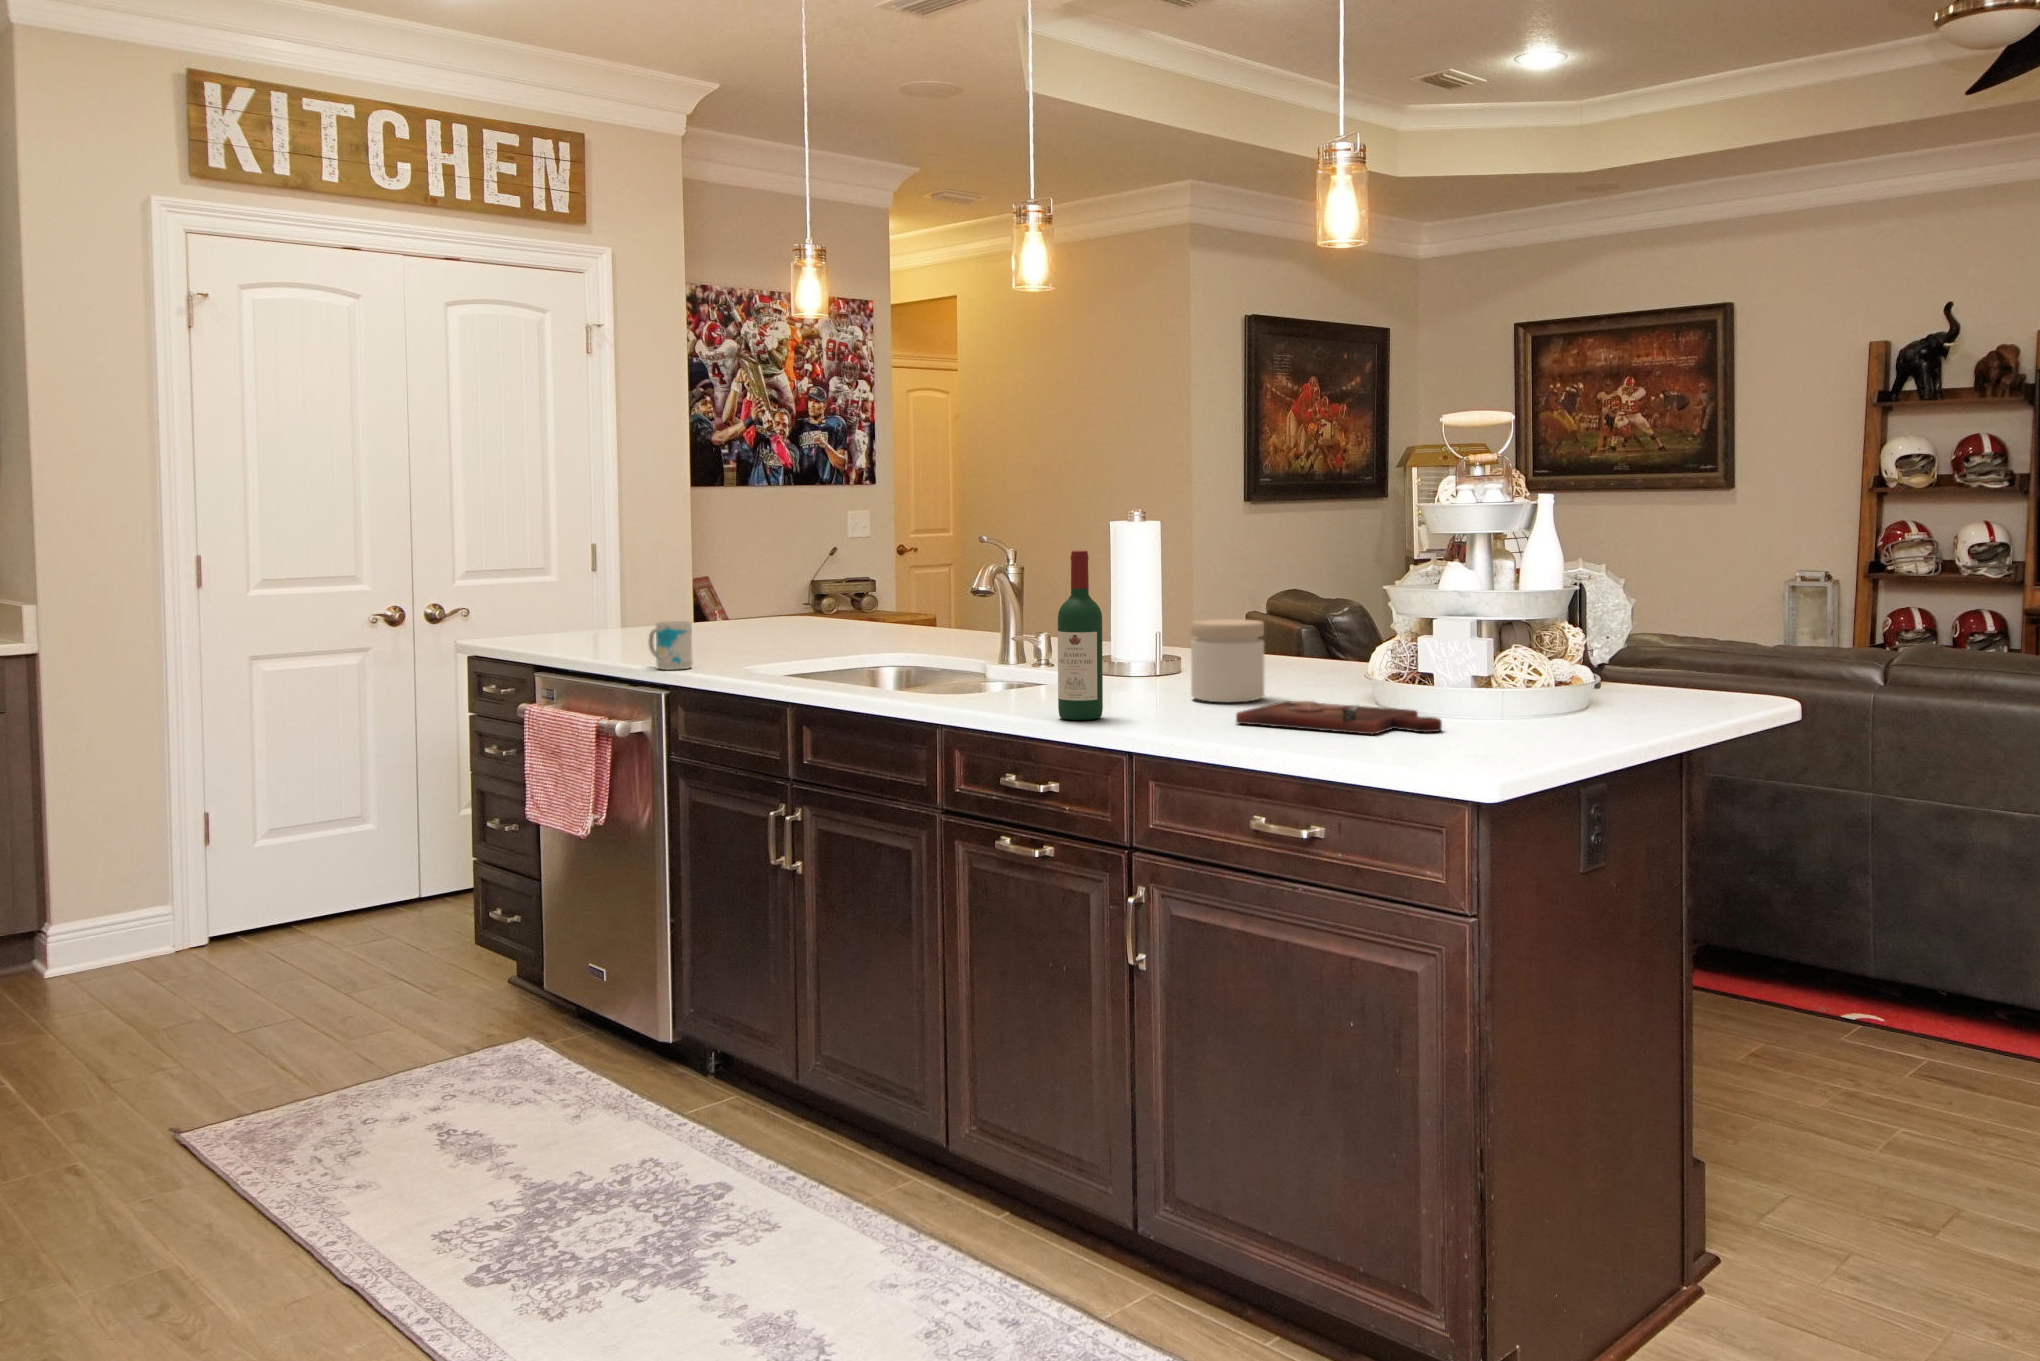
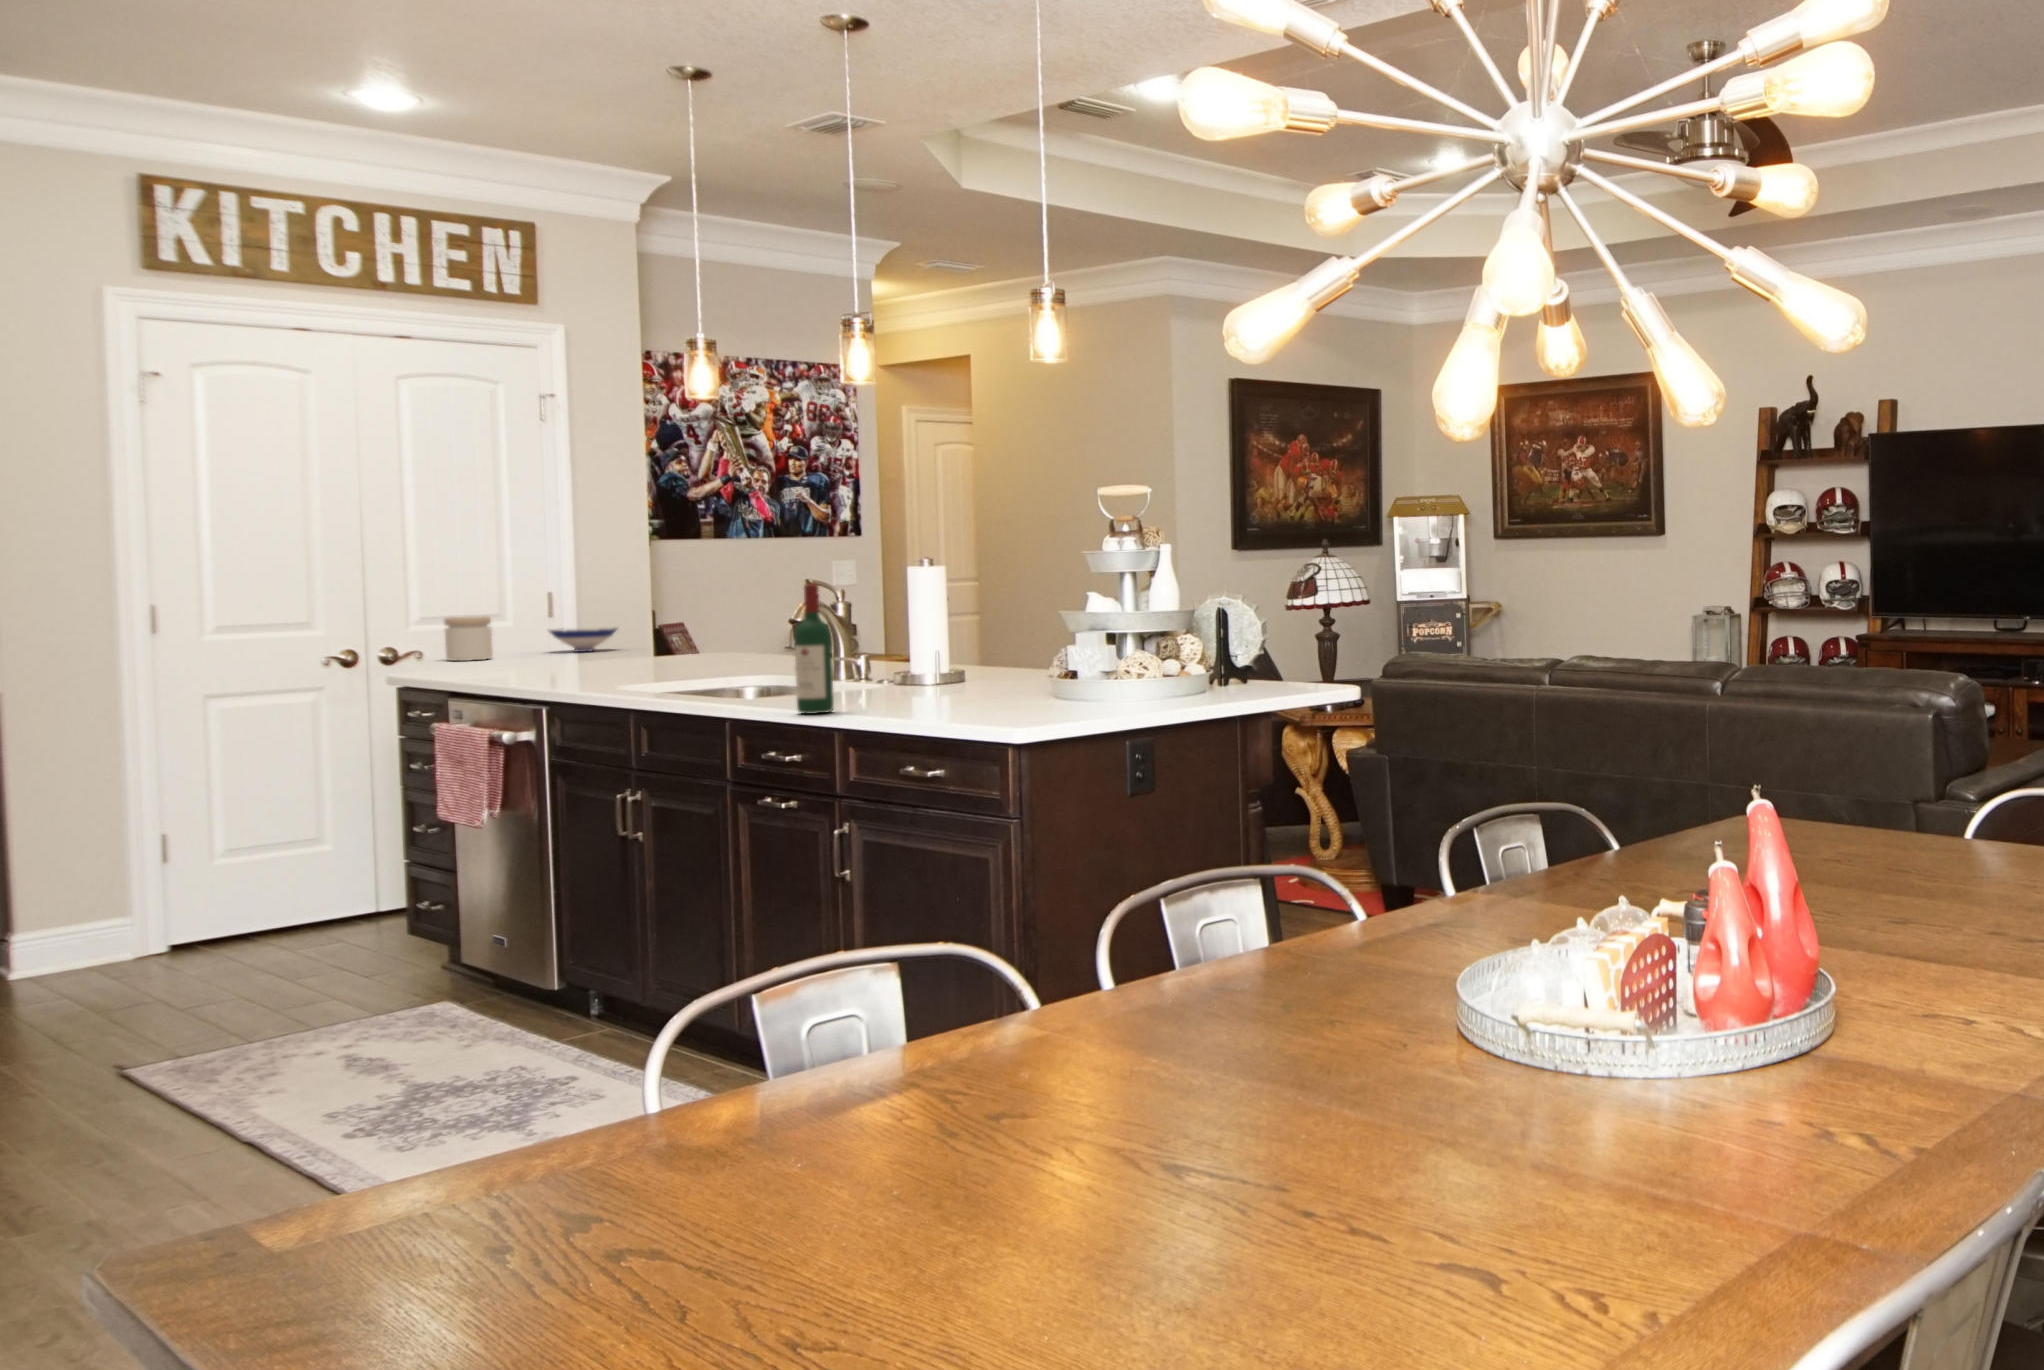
bowl: none [583,586,657,613] -> present [550,628,617,652]
jar: present [1191,619,1264,702] -> present [444,617,493,661]
mug: present [648,621,693,670] -> none [533,649,570,689]
cutting board: present [1236,701,1442,735] -> none [927,698,1072,718]

